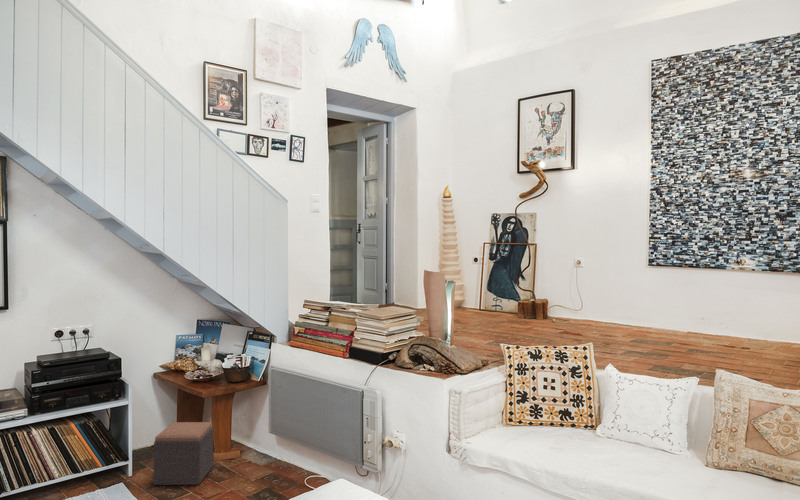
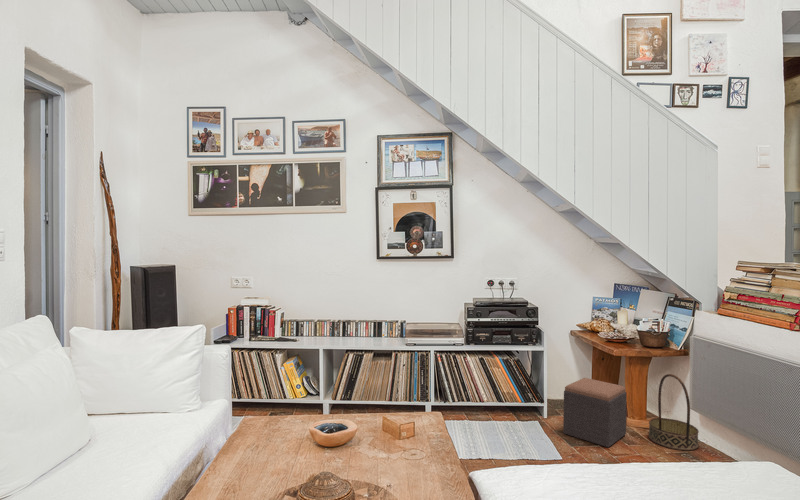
basket: none [232,402,271,467] -> present [649,374,699,450]

